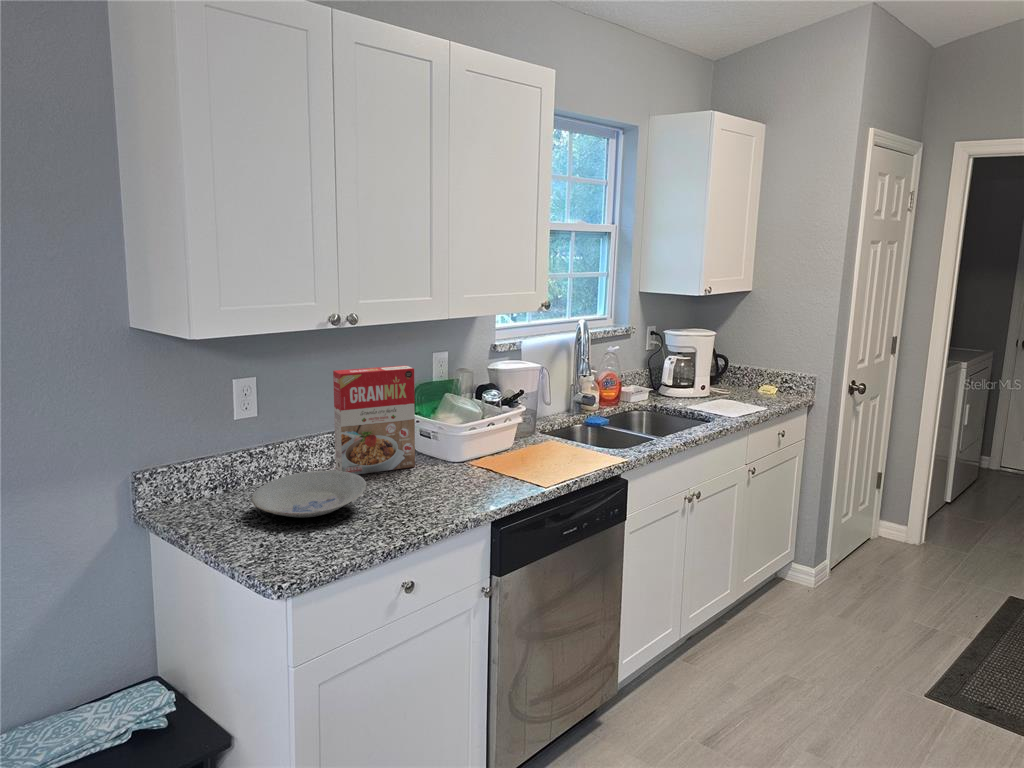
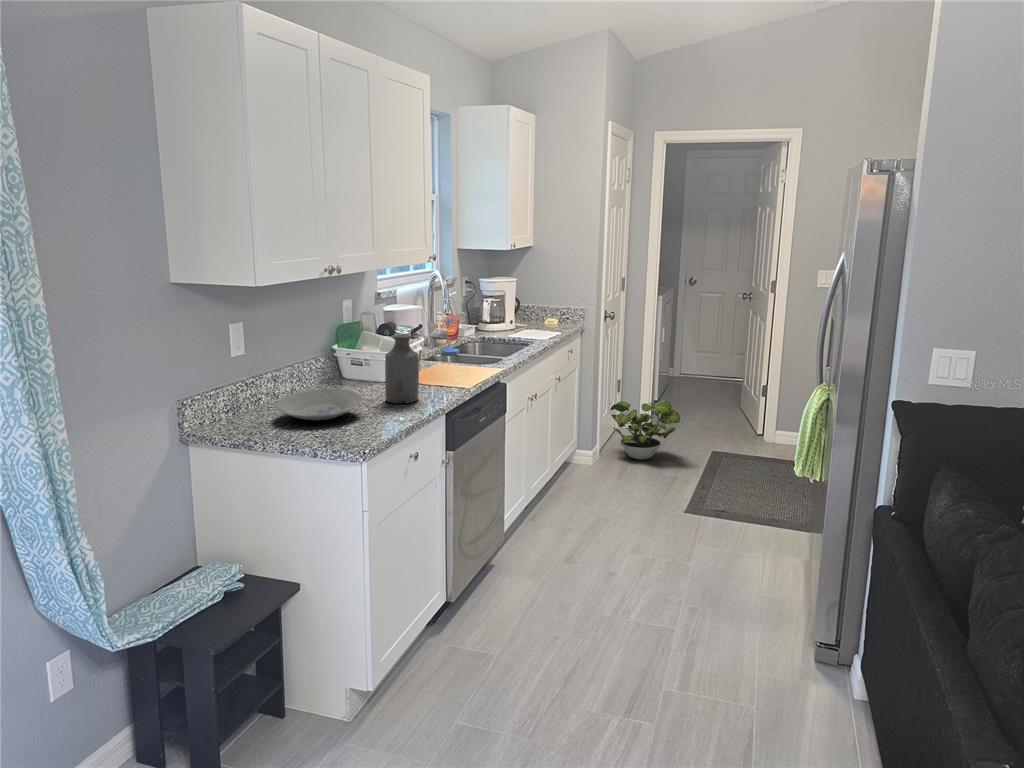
cereal box: present [333,365,415,475] -> none [295,309,357,398]
bottle: none [416,407,462,503] -> present [385,334,419,404]
potted plant: none [849,505,951,591] -> present [611,400,680,460]

